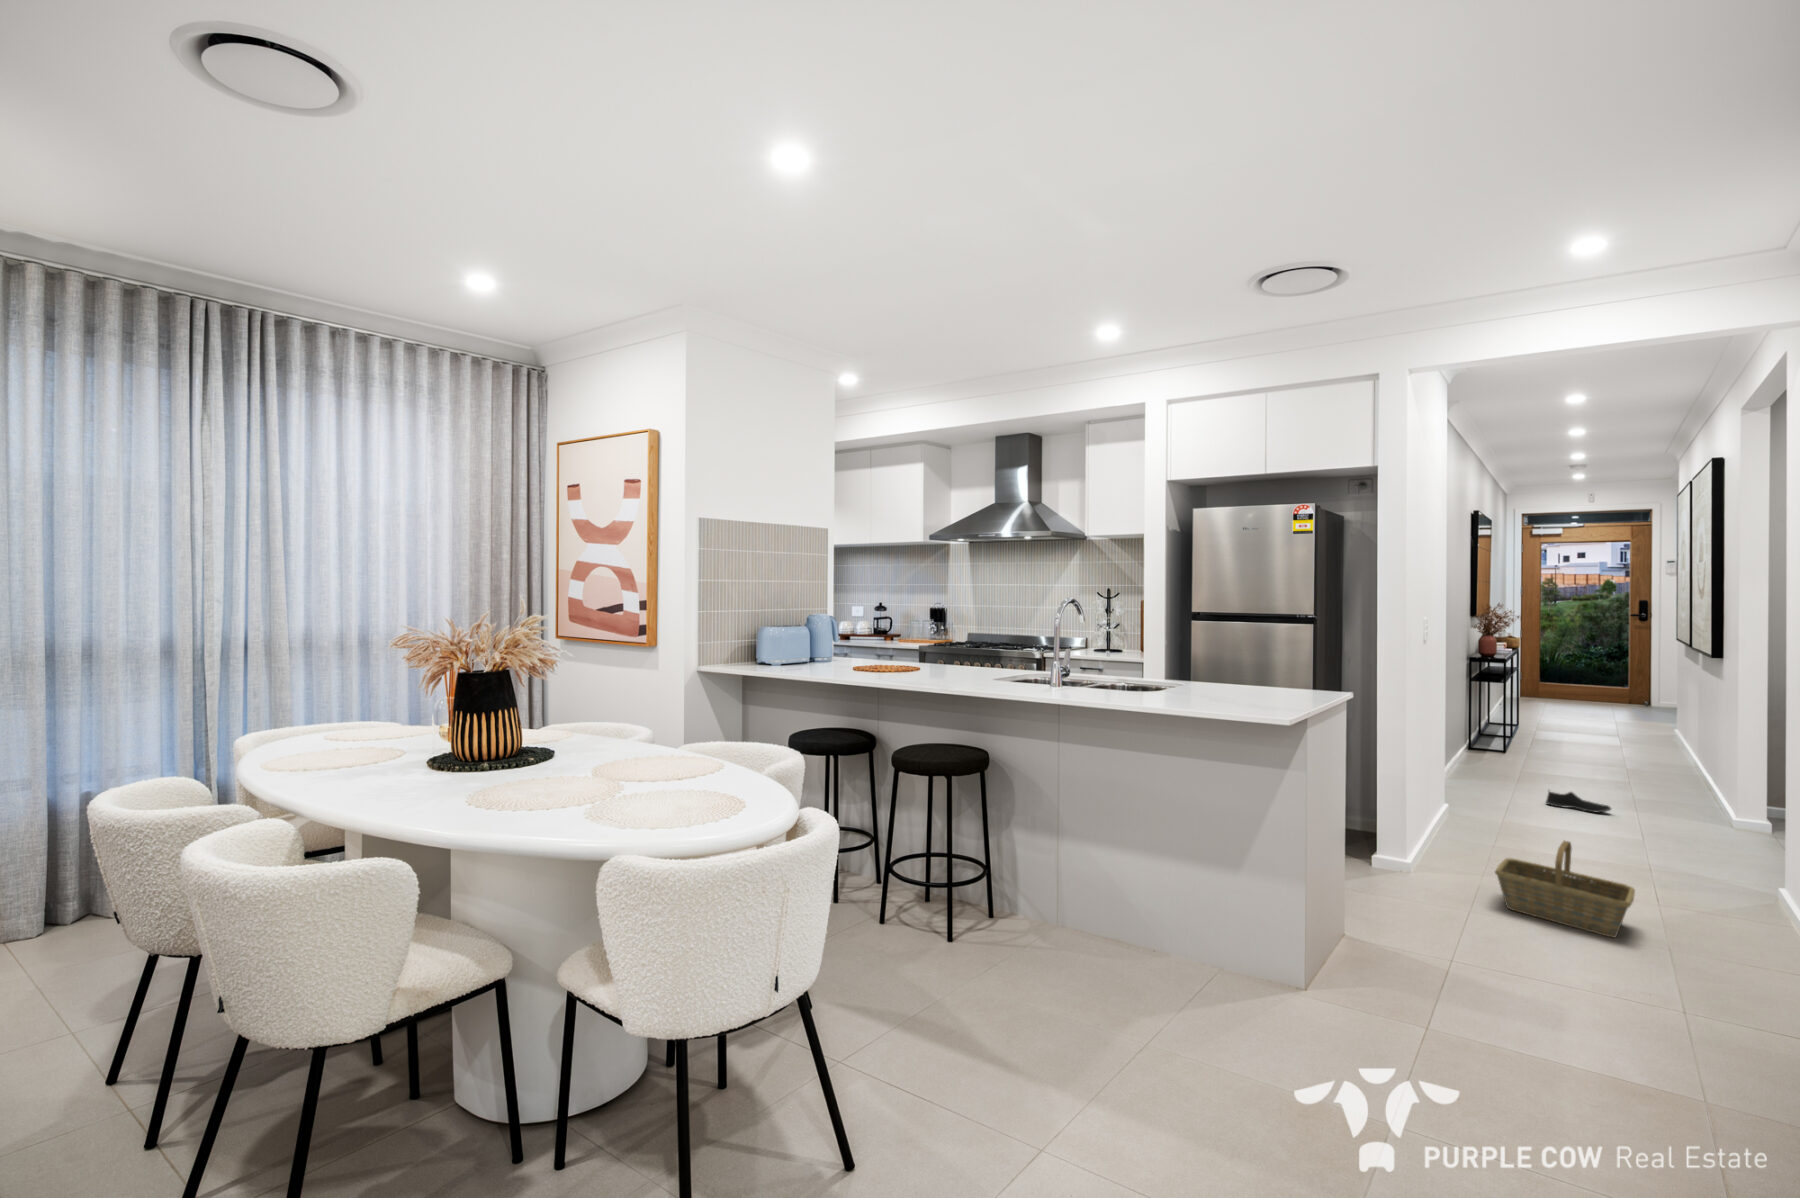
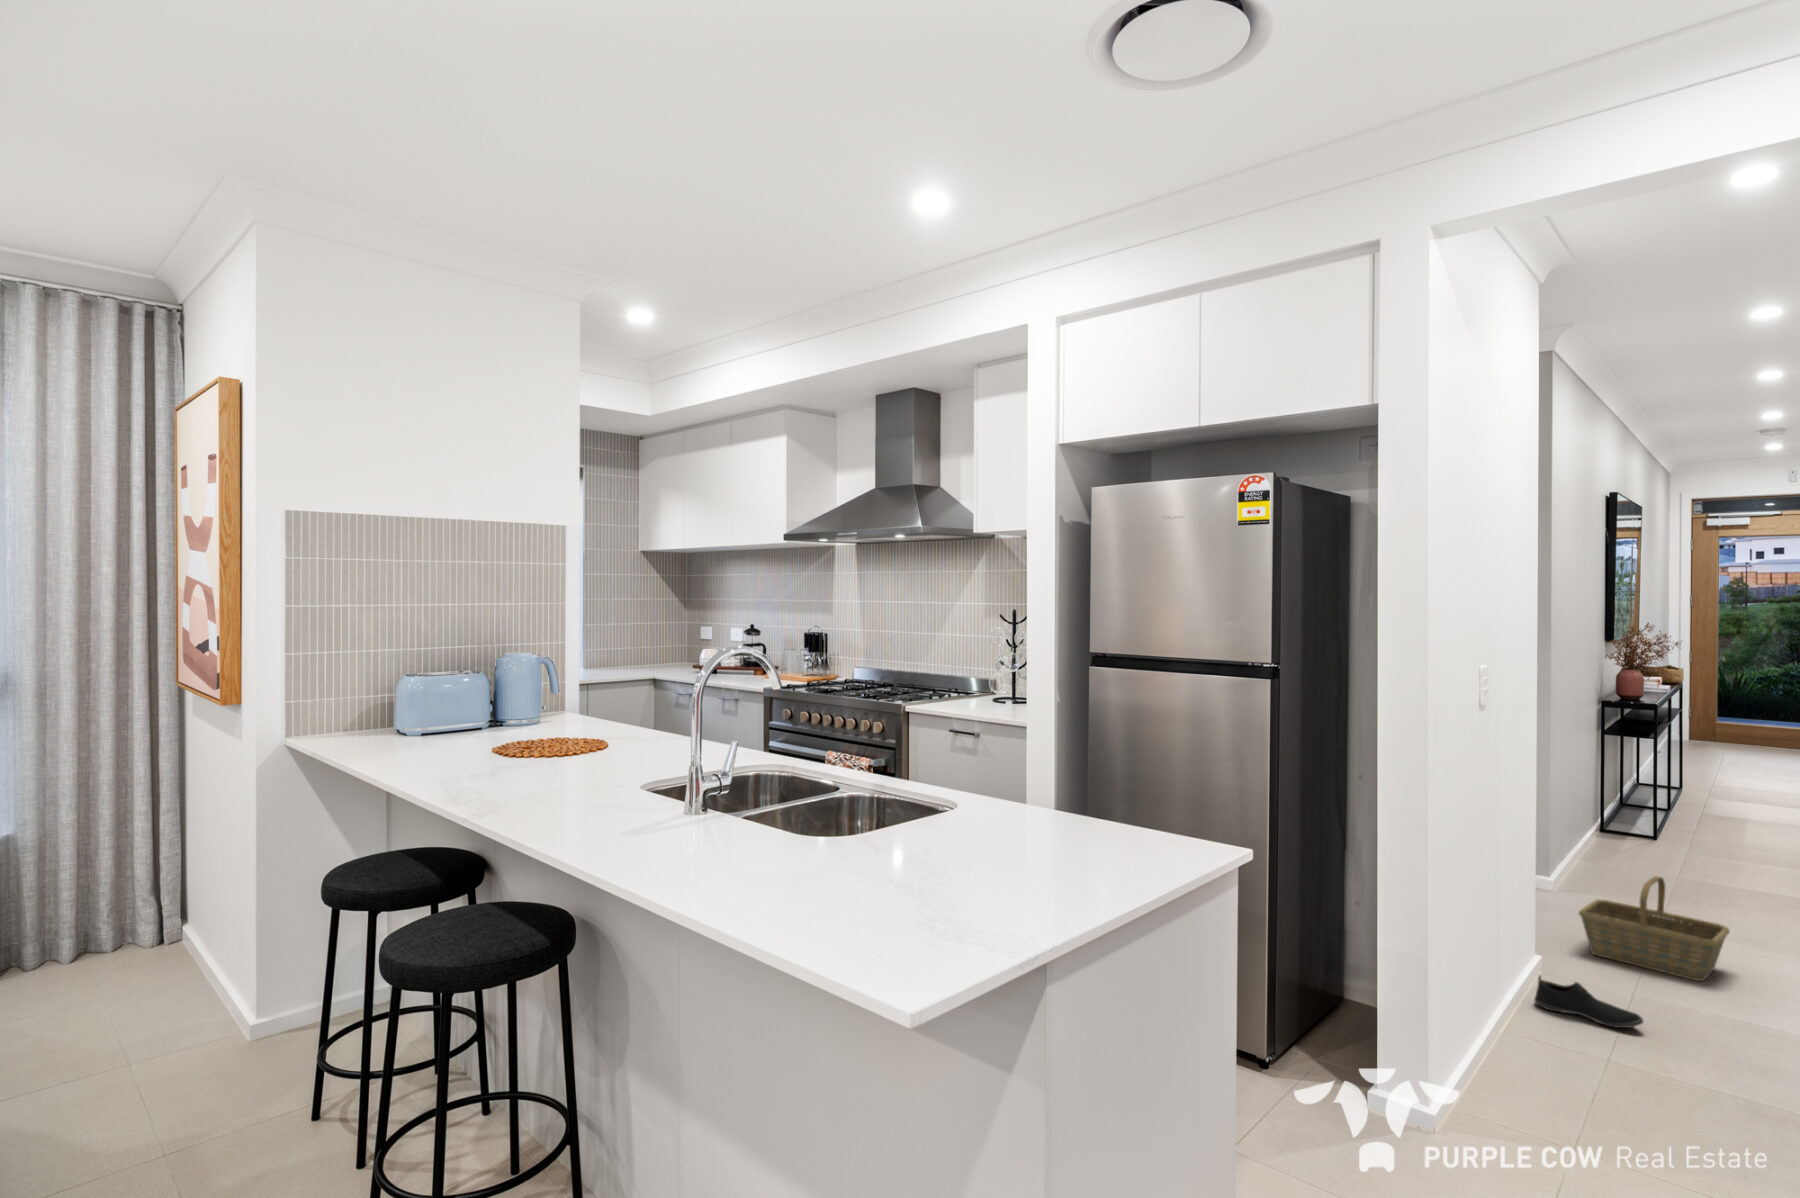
shoe: present [1546,791,1611,813] -> present [1534,976,1643,1028]

